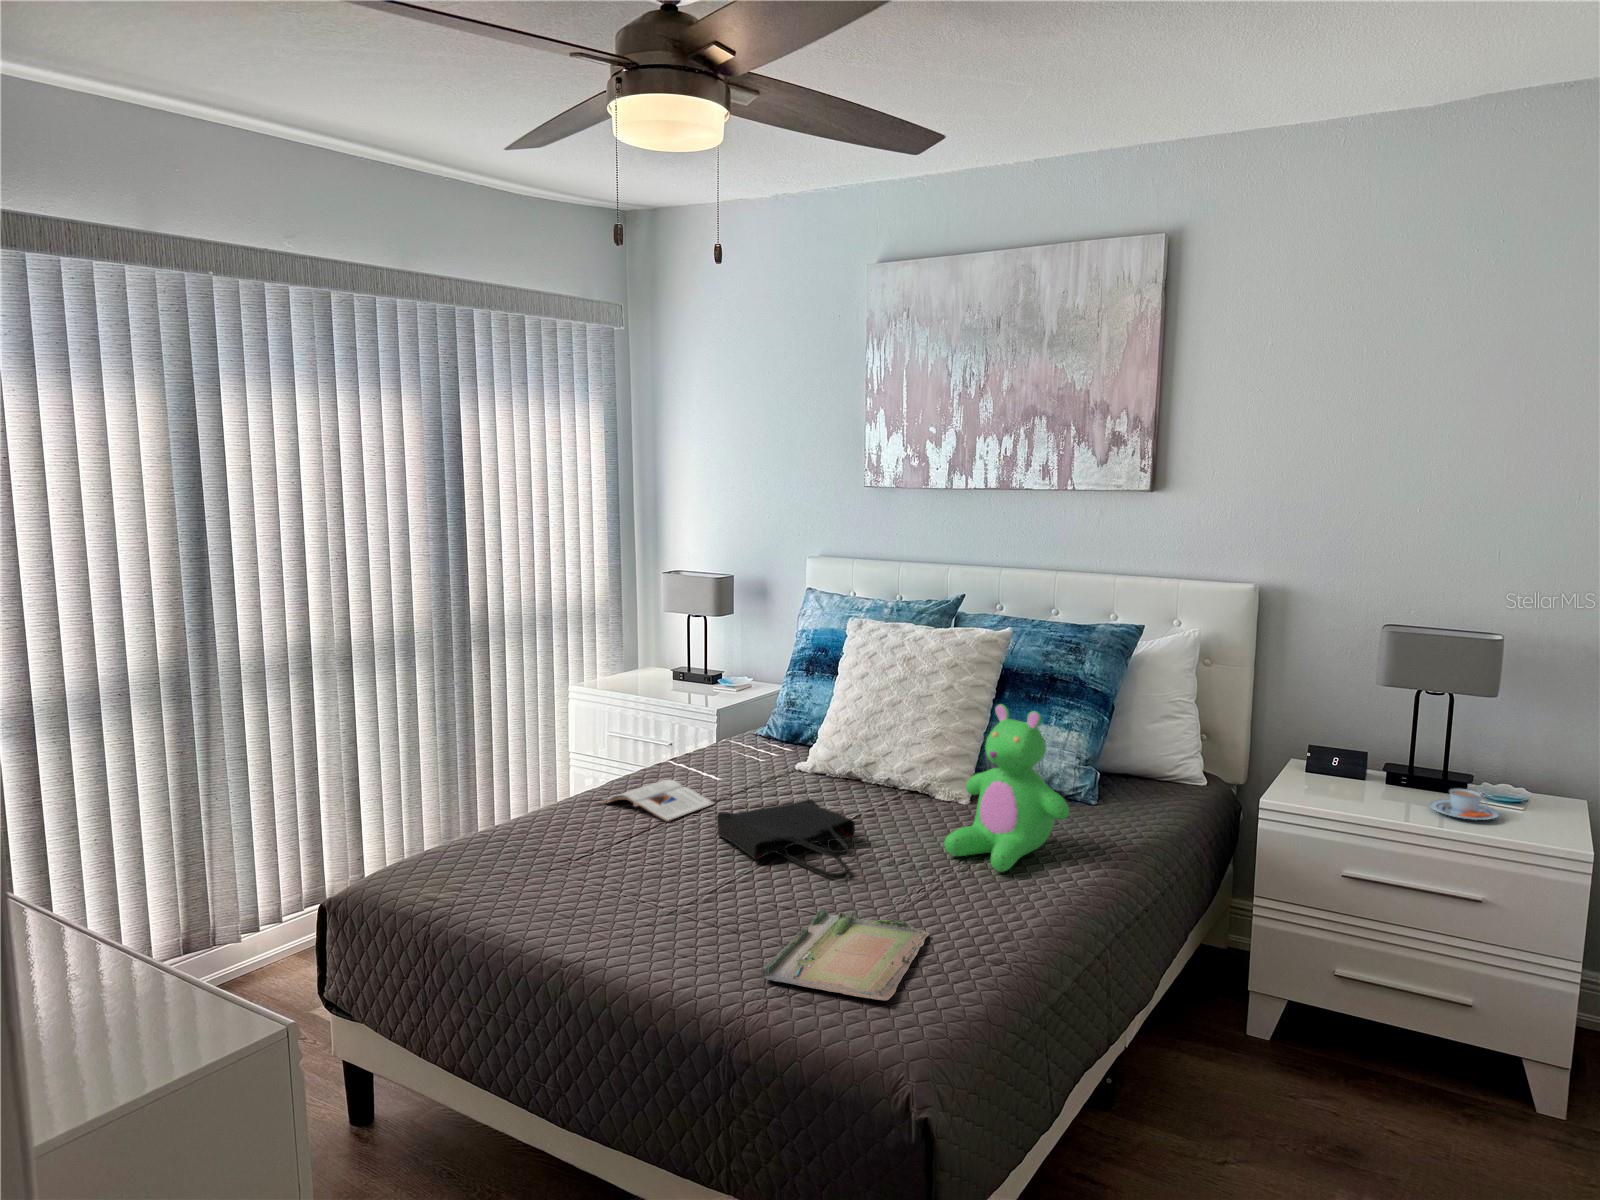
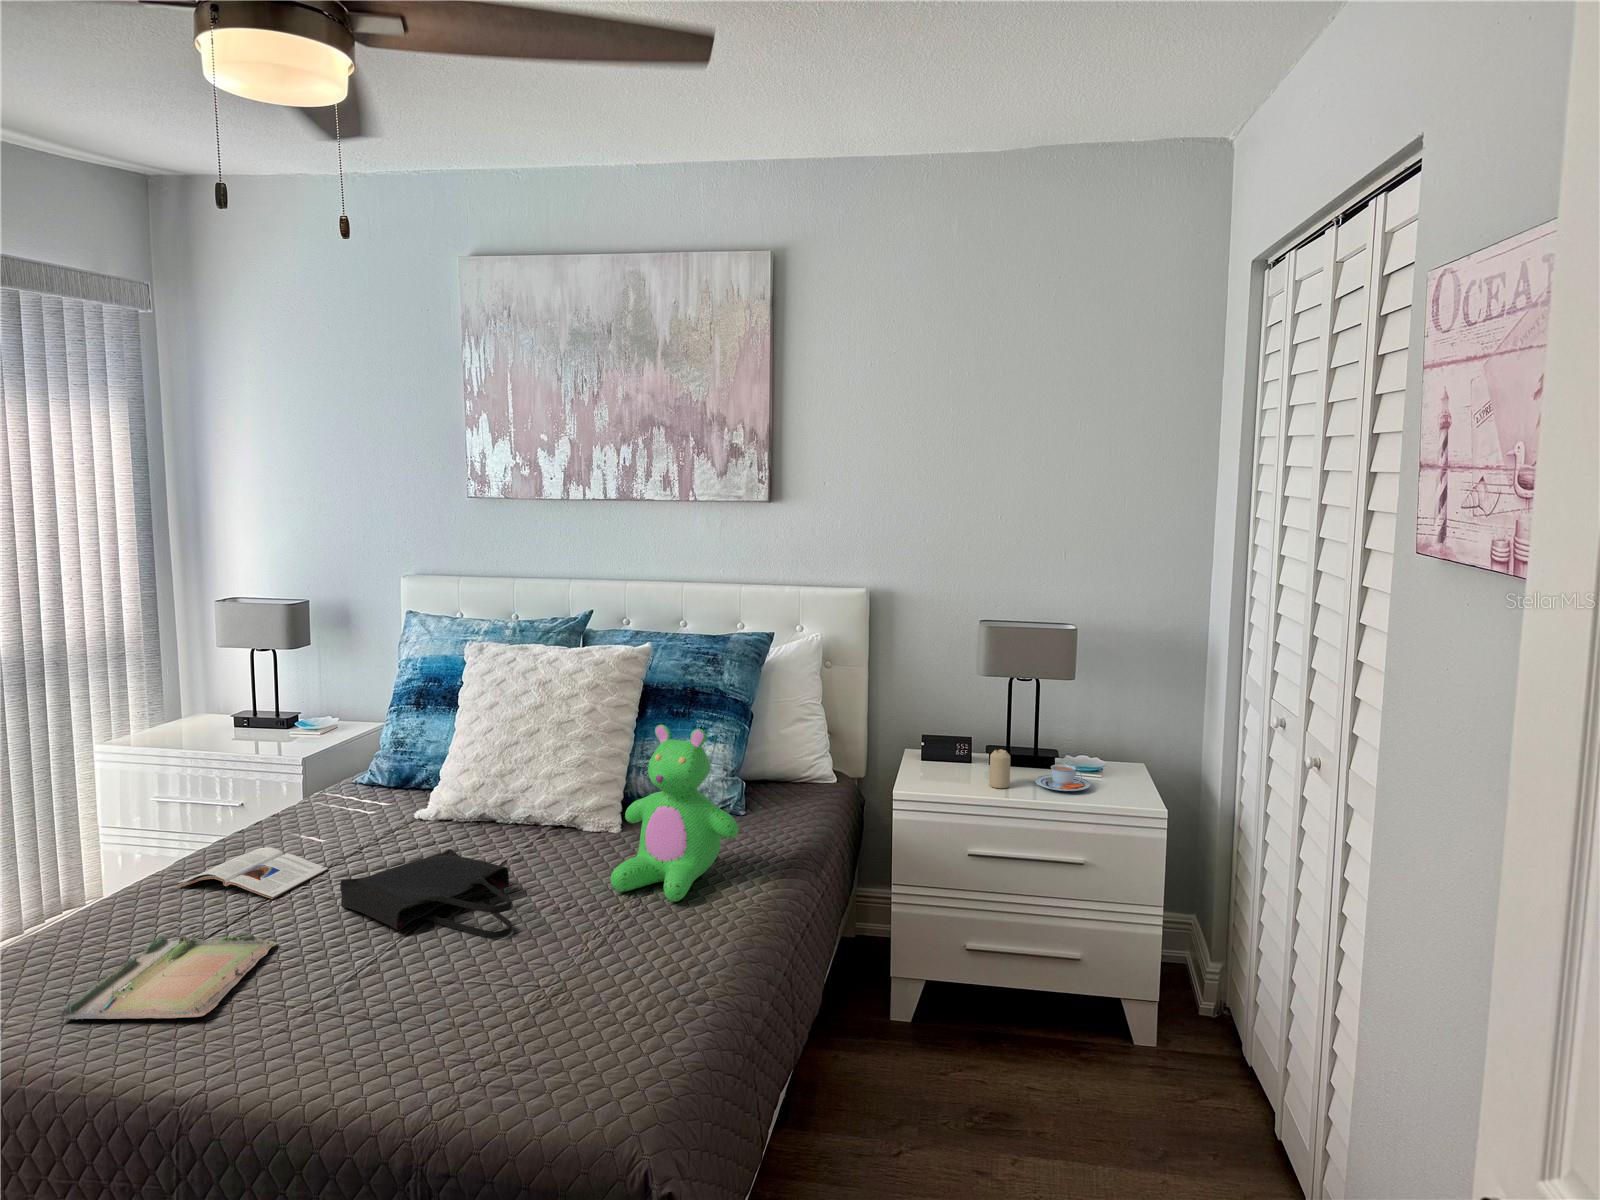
candle: none [1372,765,1398,807] -> present [989,749,1010,788]
tray: present [761,909,929,1000] -> present [60,930,277,1021]

